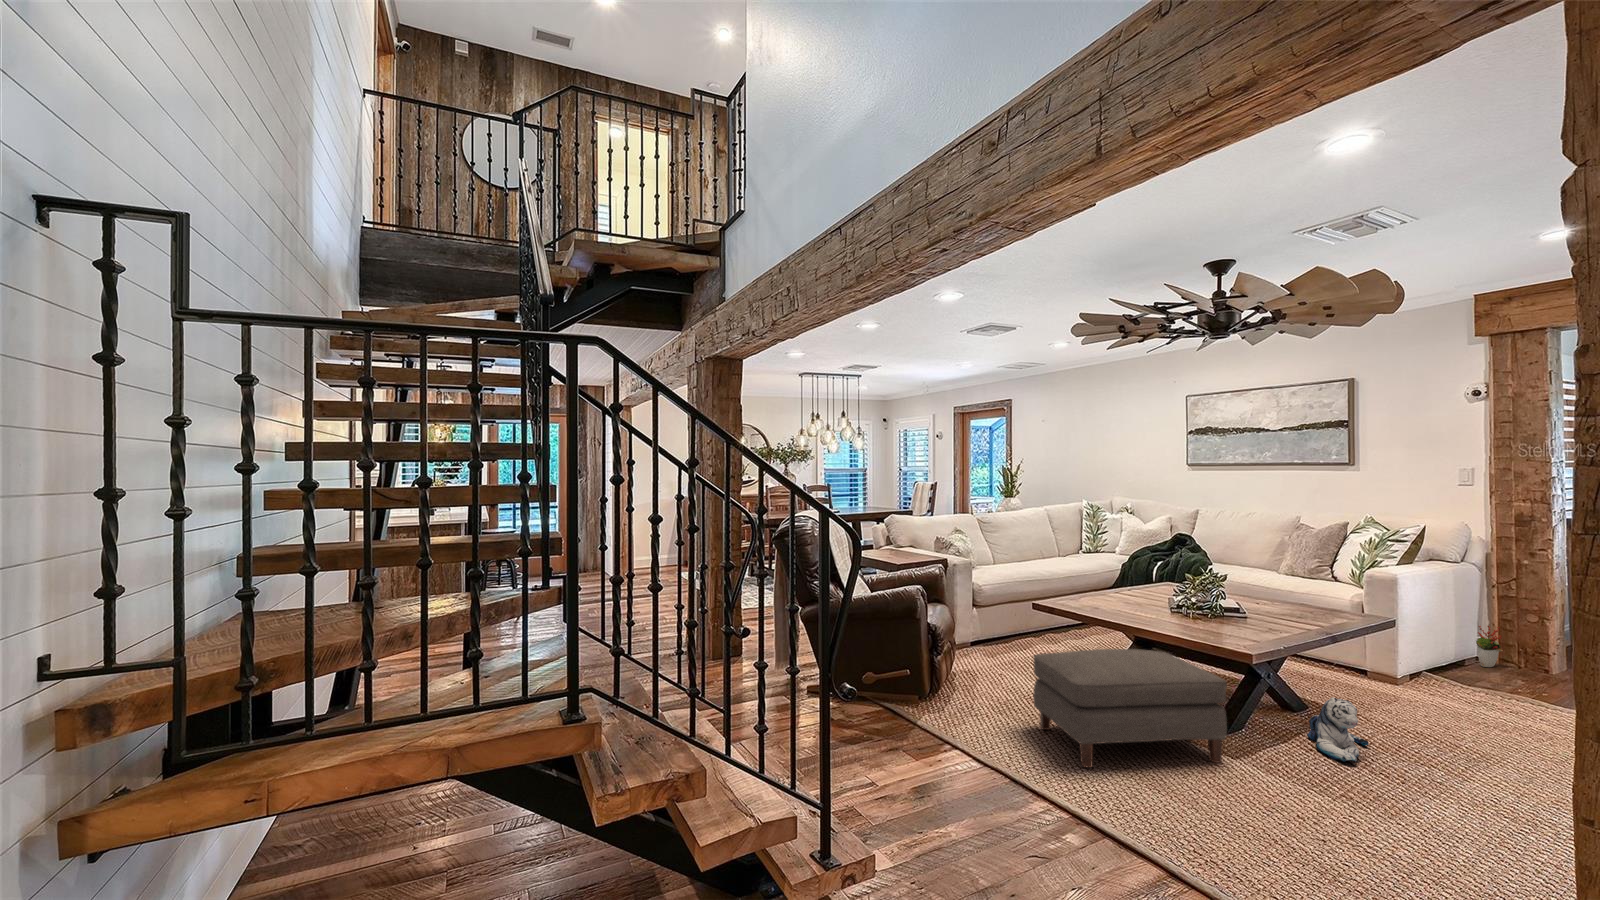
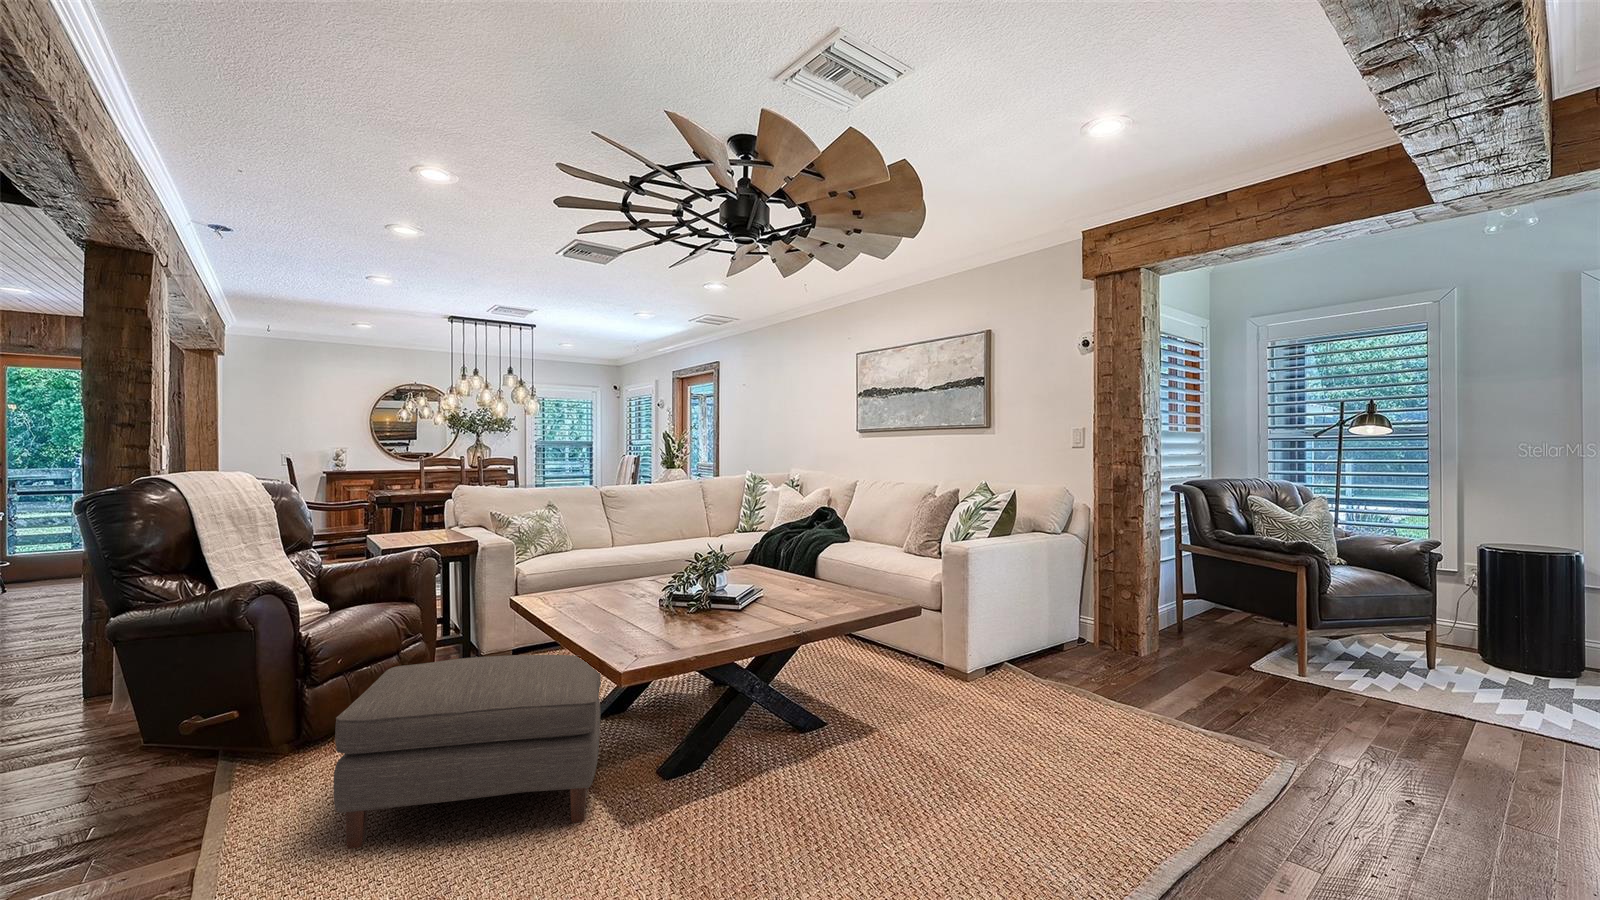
decorative plant: present [1476,626,1503,667] -> none [1065,605,1090,653]
plush toy: present [1307,697,1369,762] -> none [744,714,821,808]

